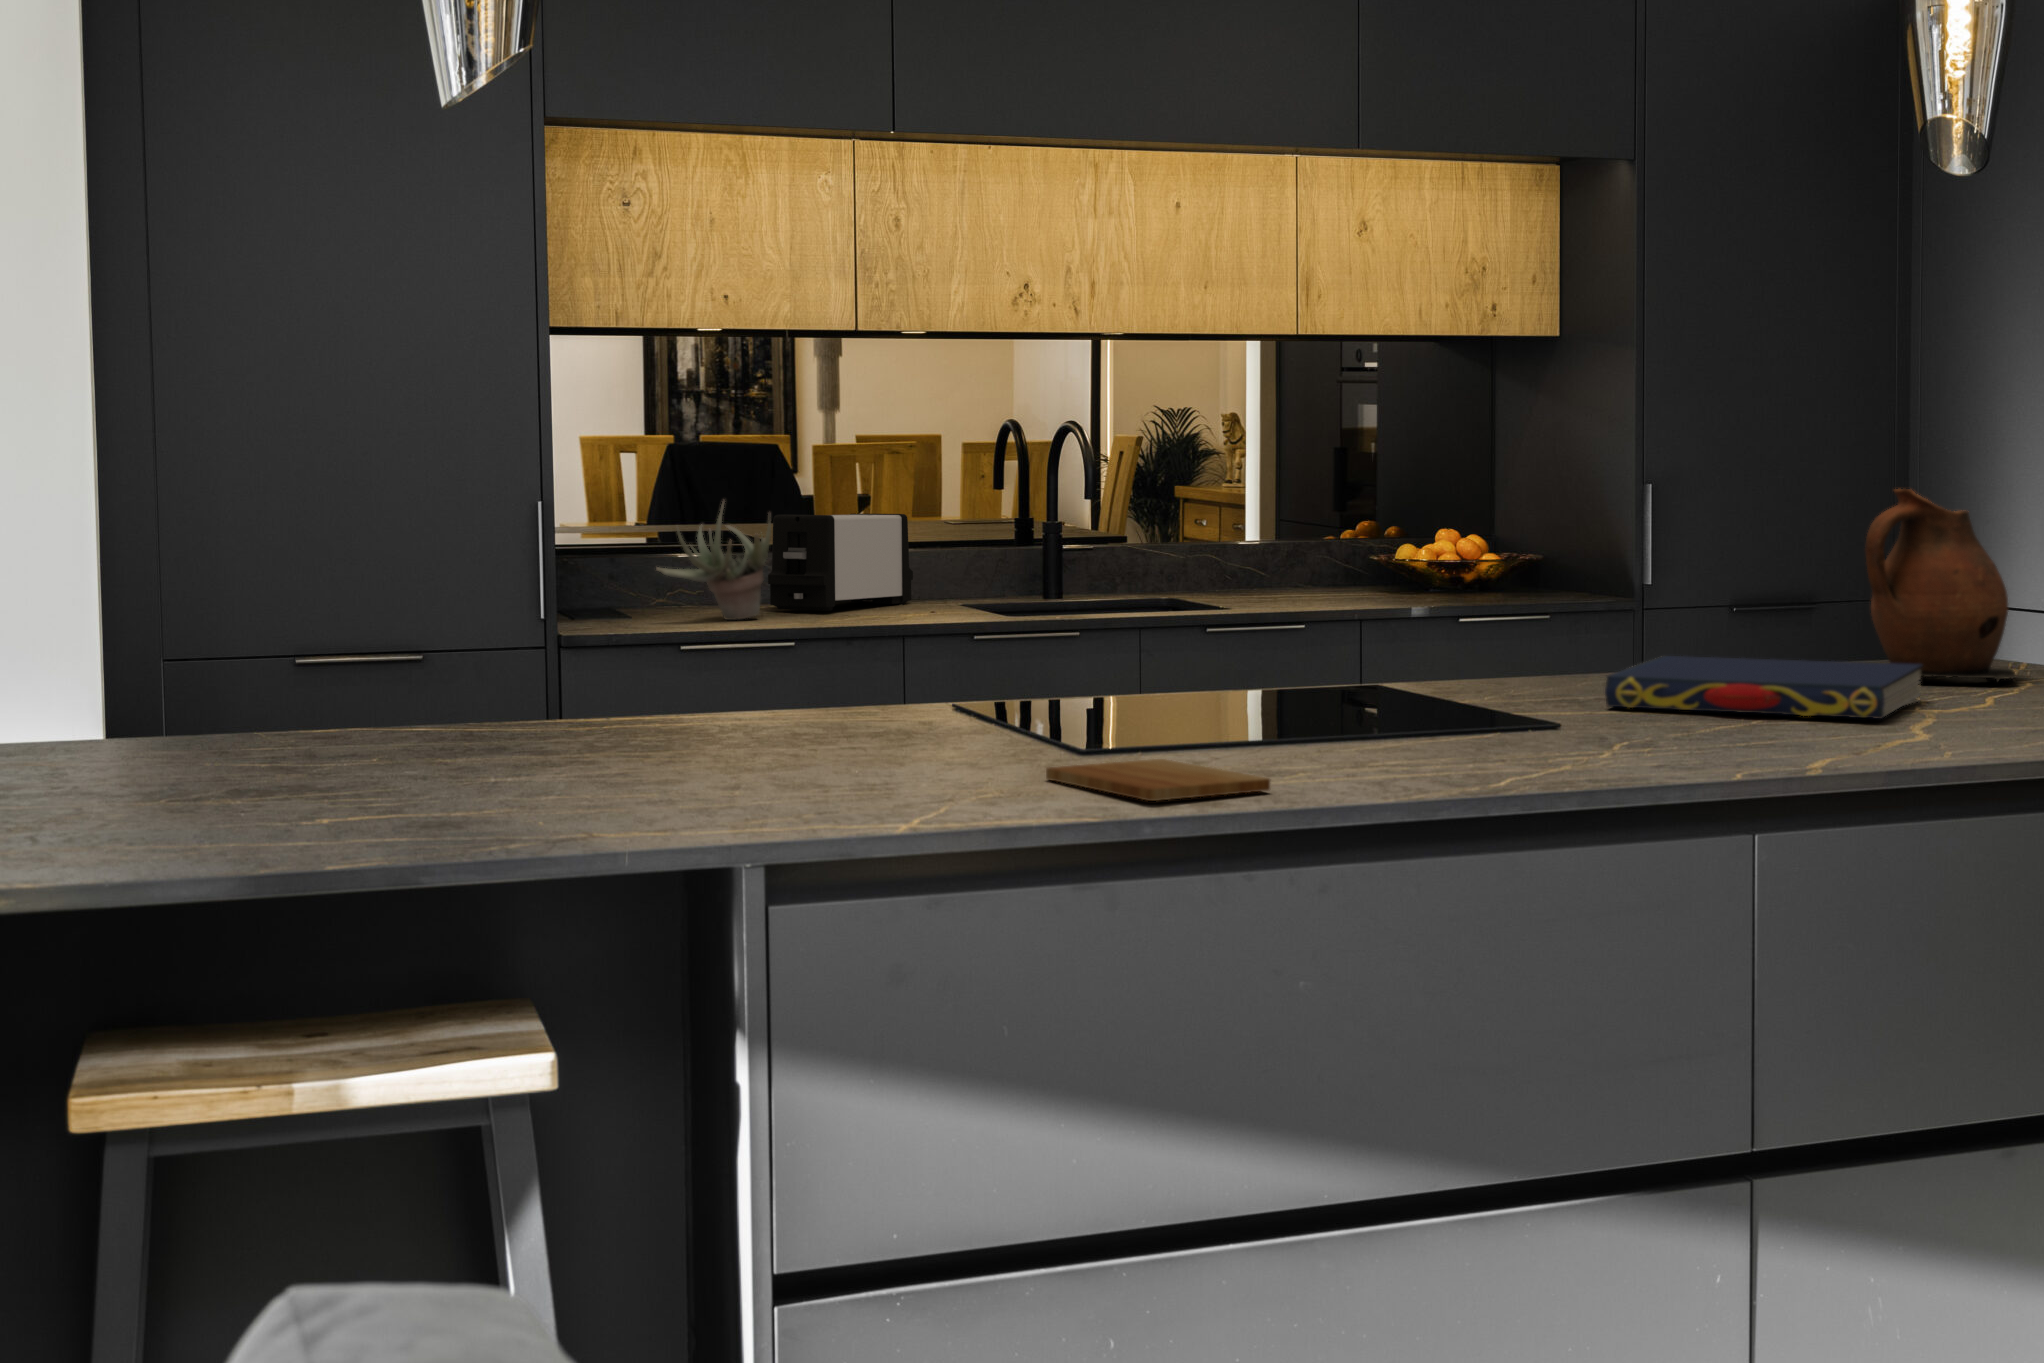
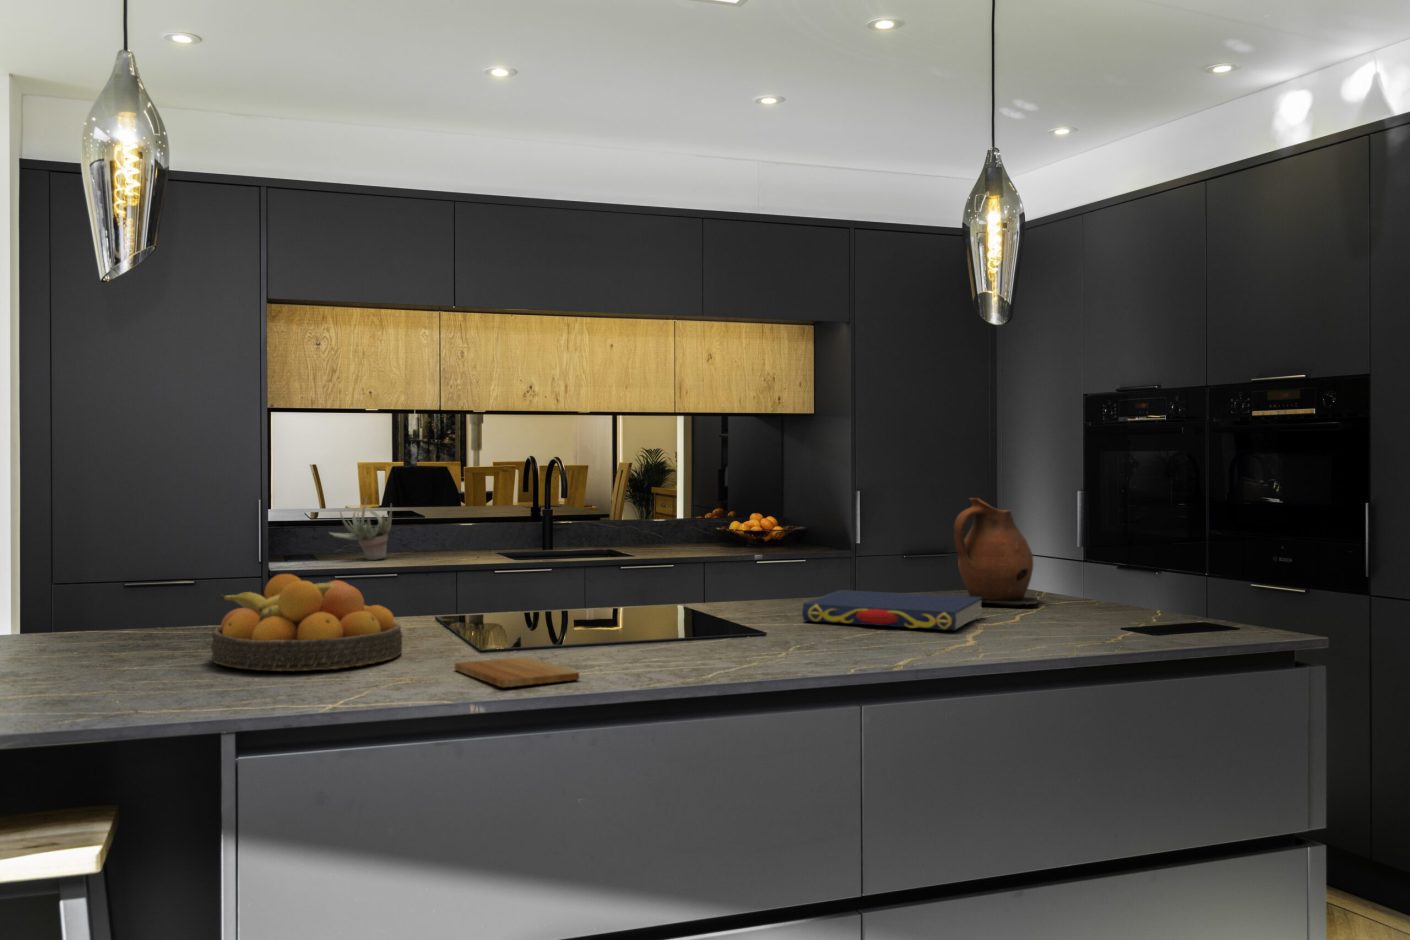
toaster: present [768,513,913,611] -> none [394,504,473,555]
fruit bowl: none [616,620,936,781] -> present [211,574,402,671]

